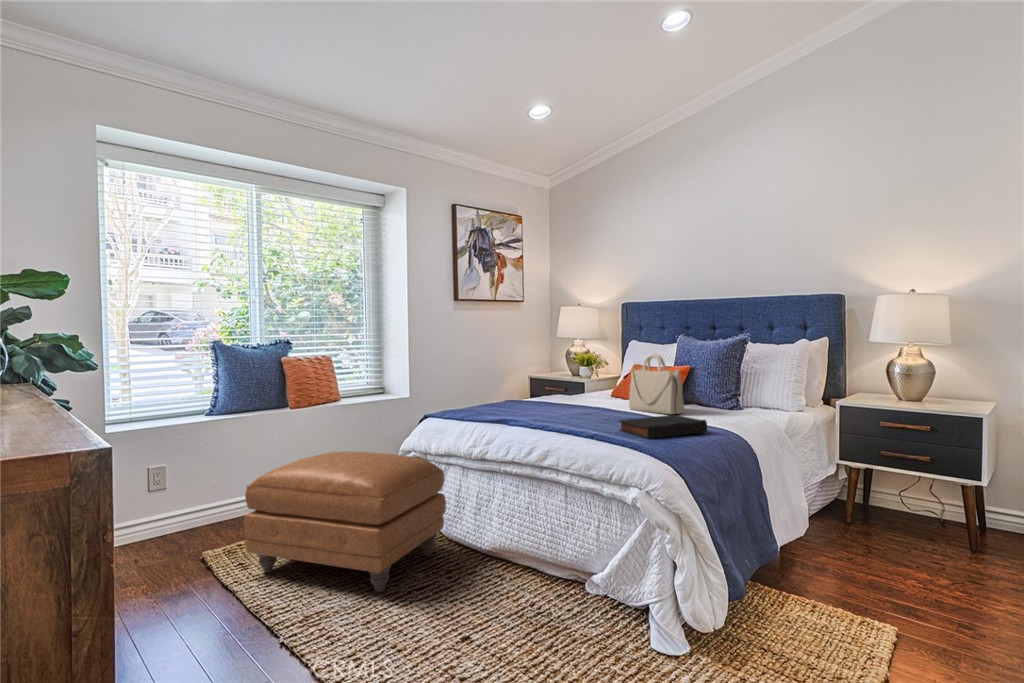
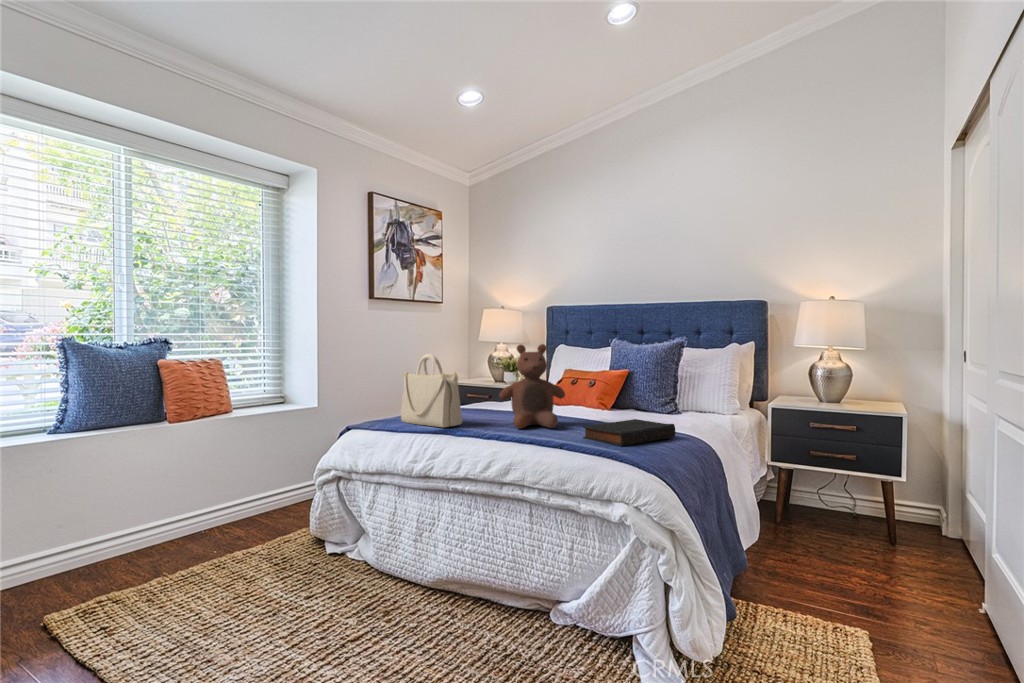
stuffed bear: none [552,344,613,421] -> present [499,344,565,429]
handbag: present [629,354,684,414] -> present [401,354,462,427]
ottoman: present [244,452,446,592] -> none [111,473,378,650]

